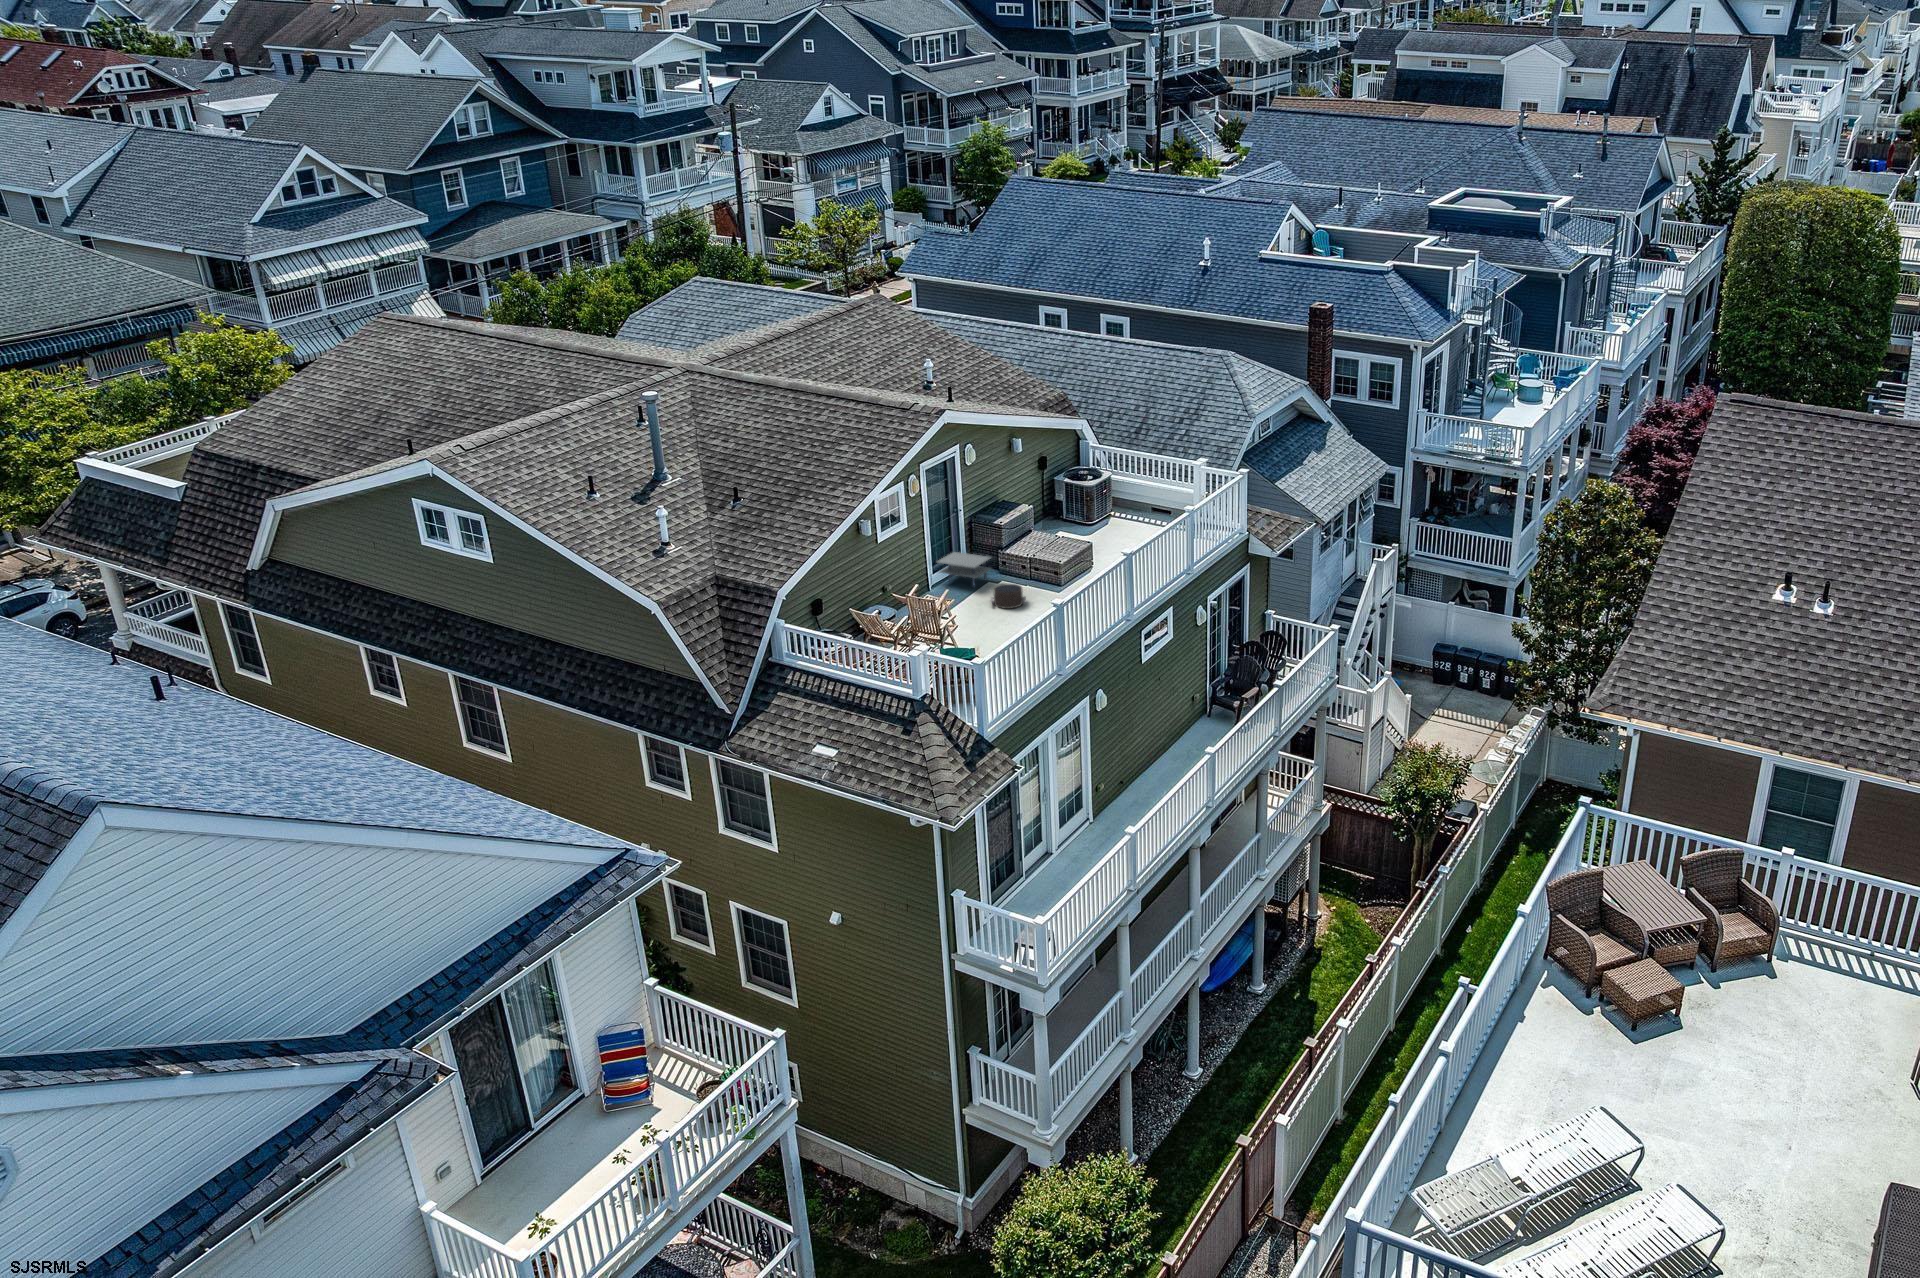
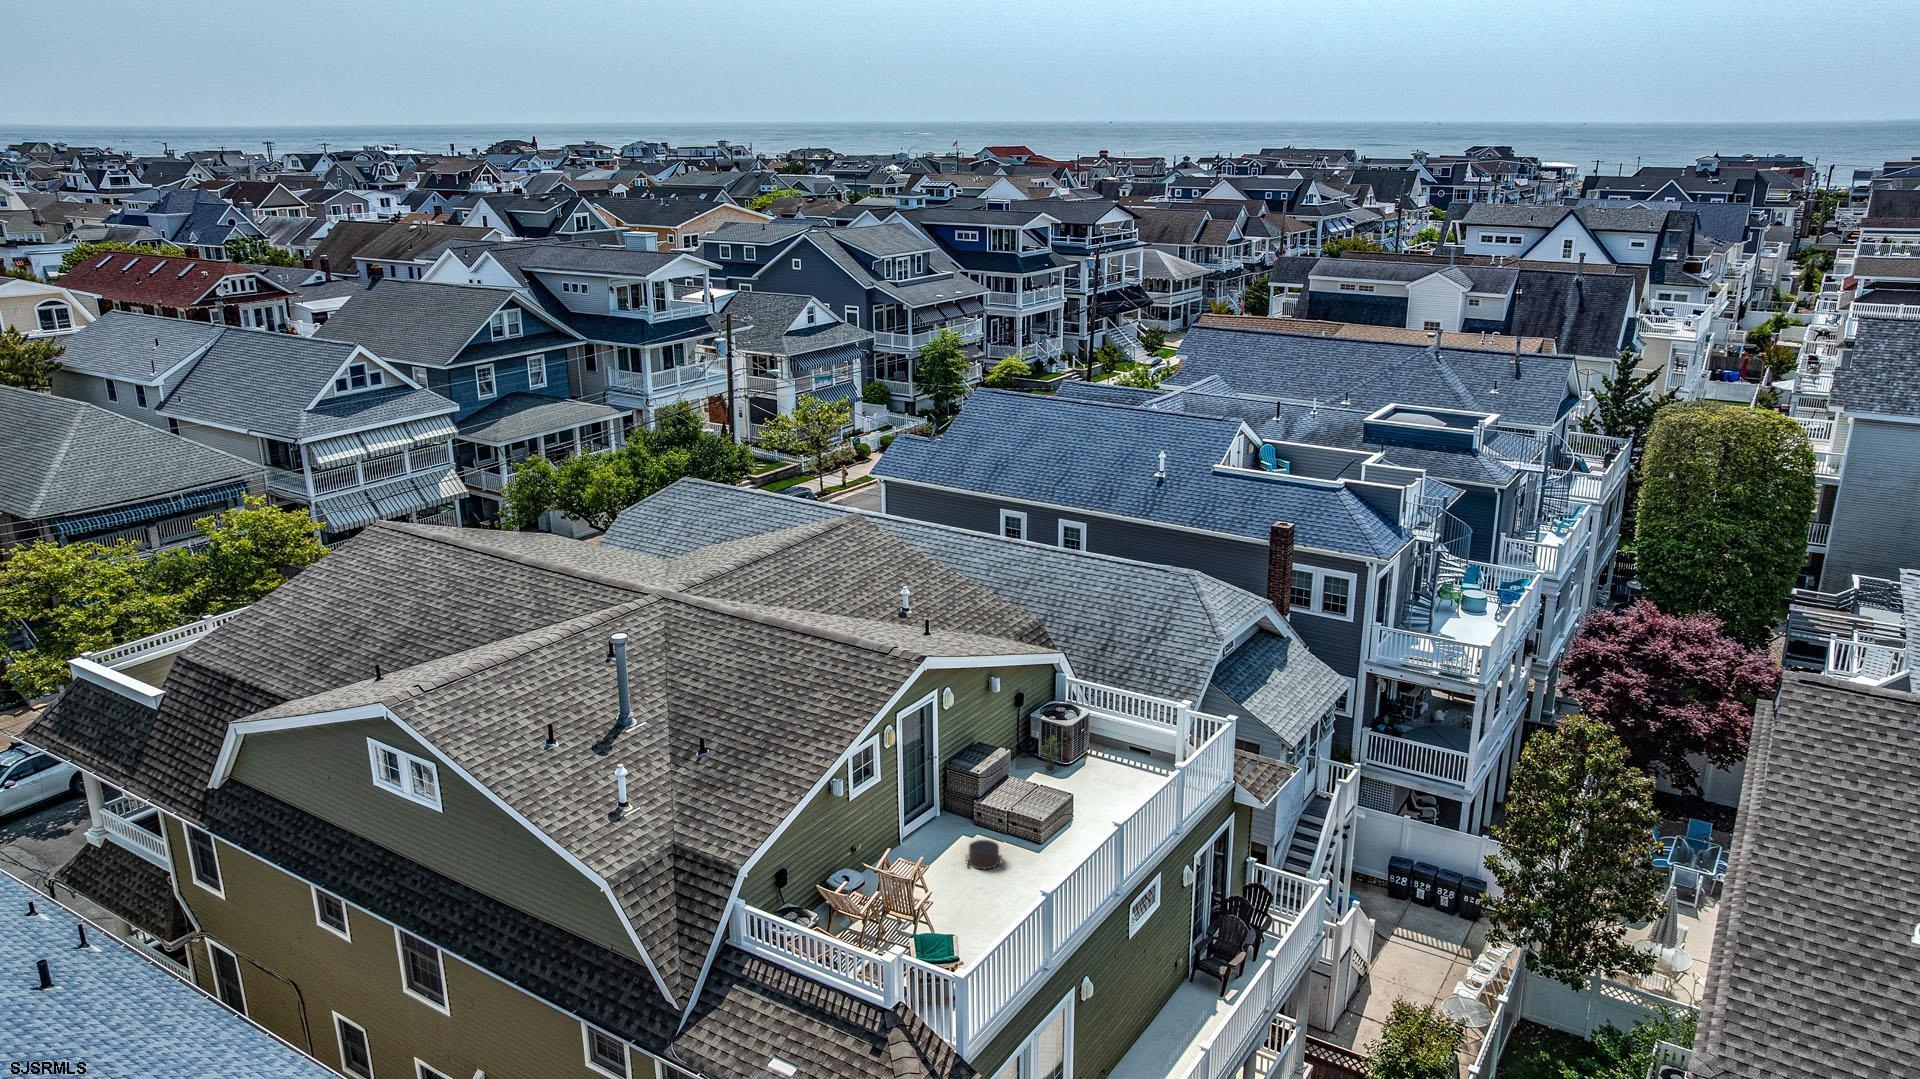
potted plant: none [1064,497,1085,536] -> present [1040,736,1059,773]
side table: present [937,552,991,586] -> none [909,798,967,840]

